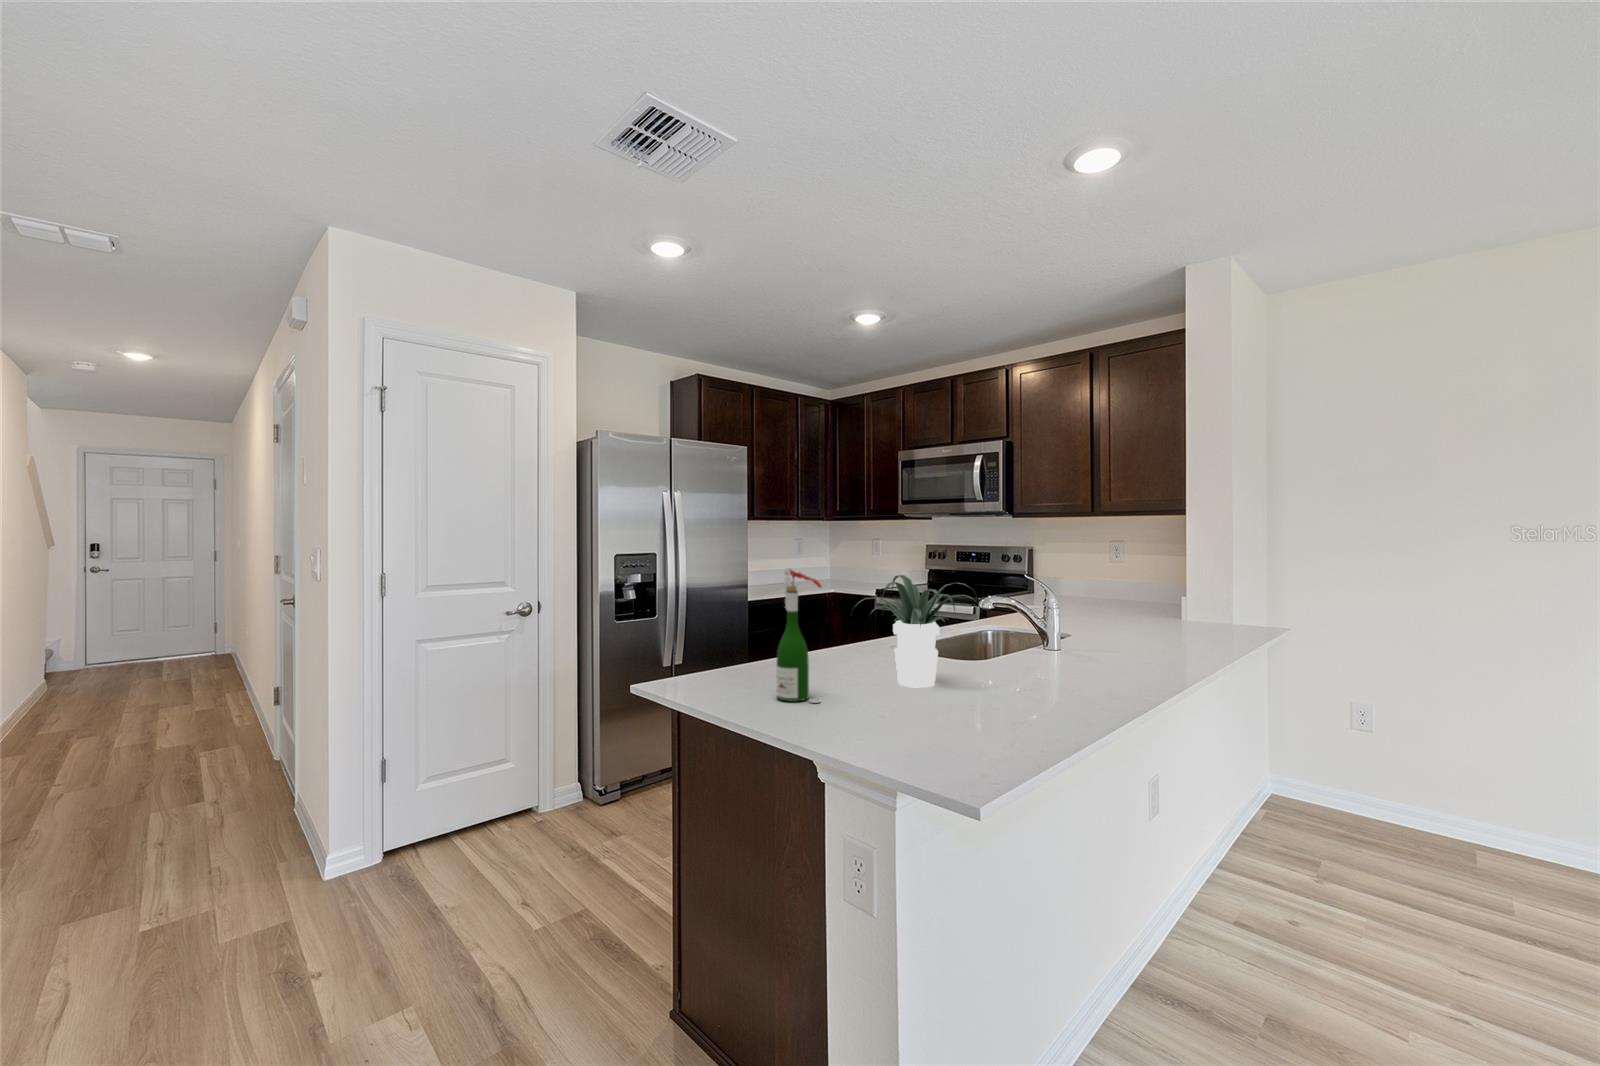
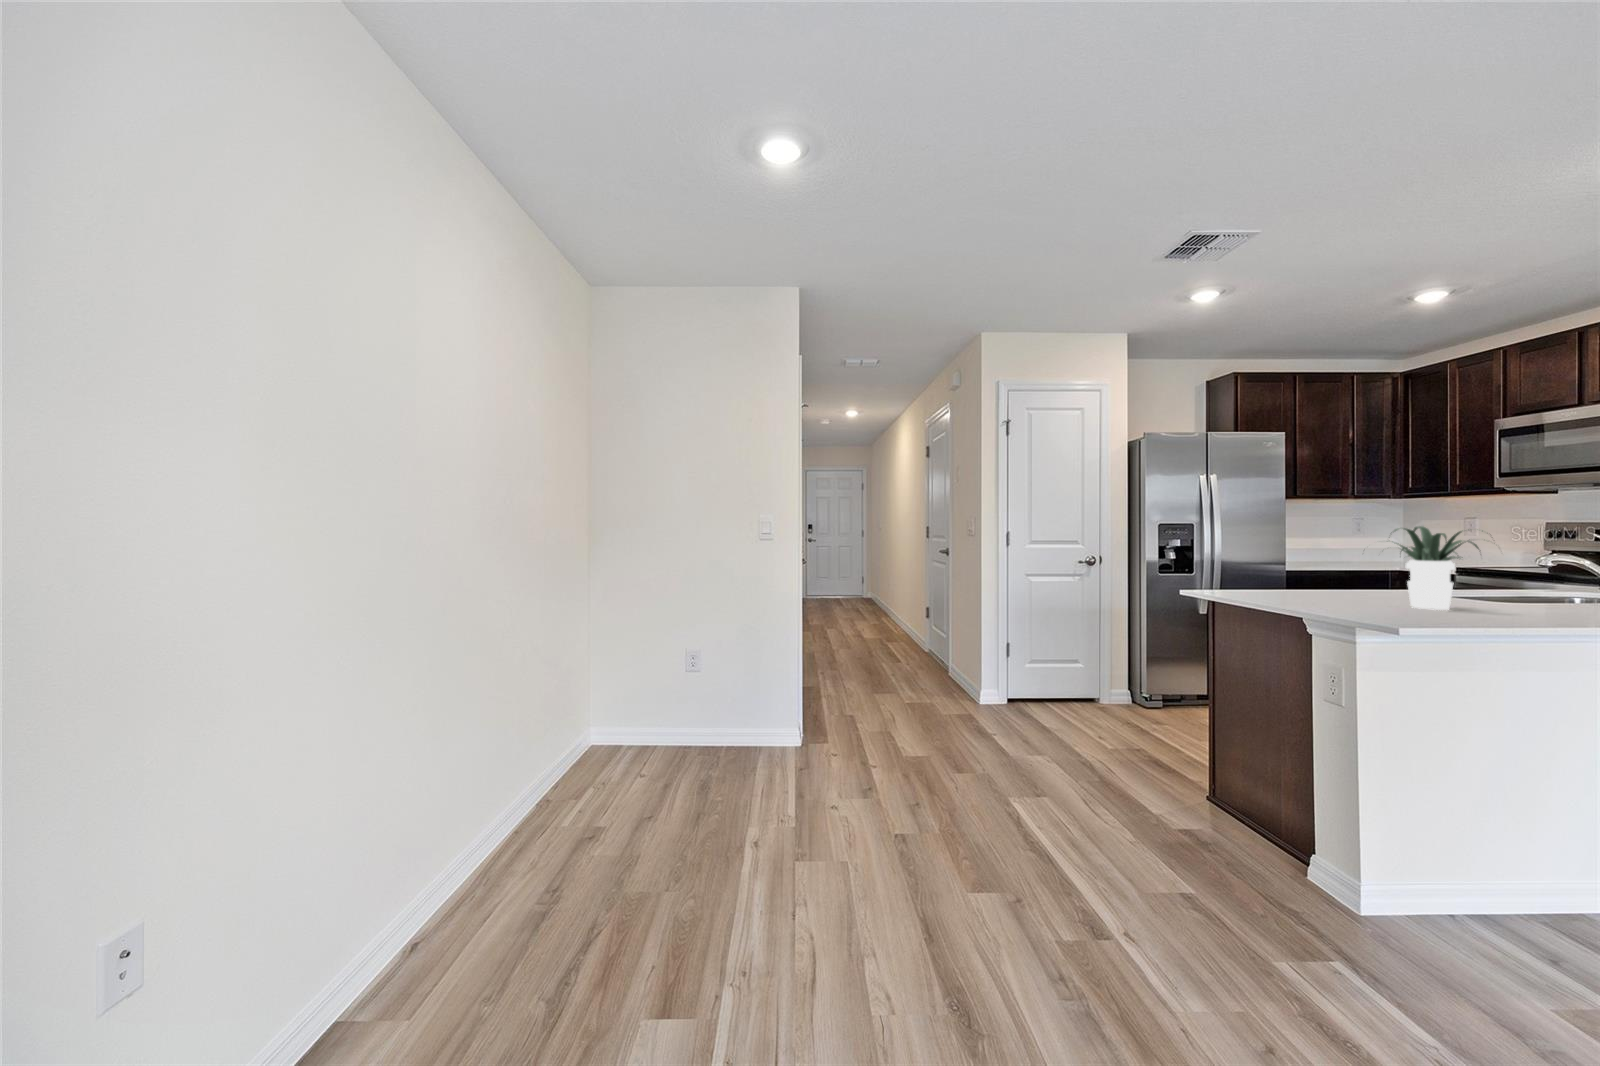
wine bottle: present [777,568,822,703] -> none [1292,517,1330,607]

